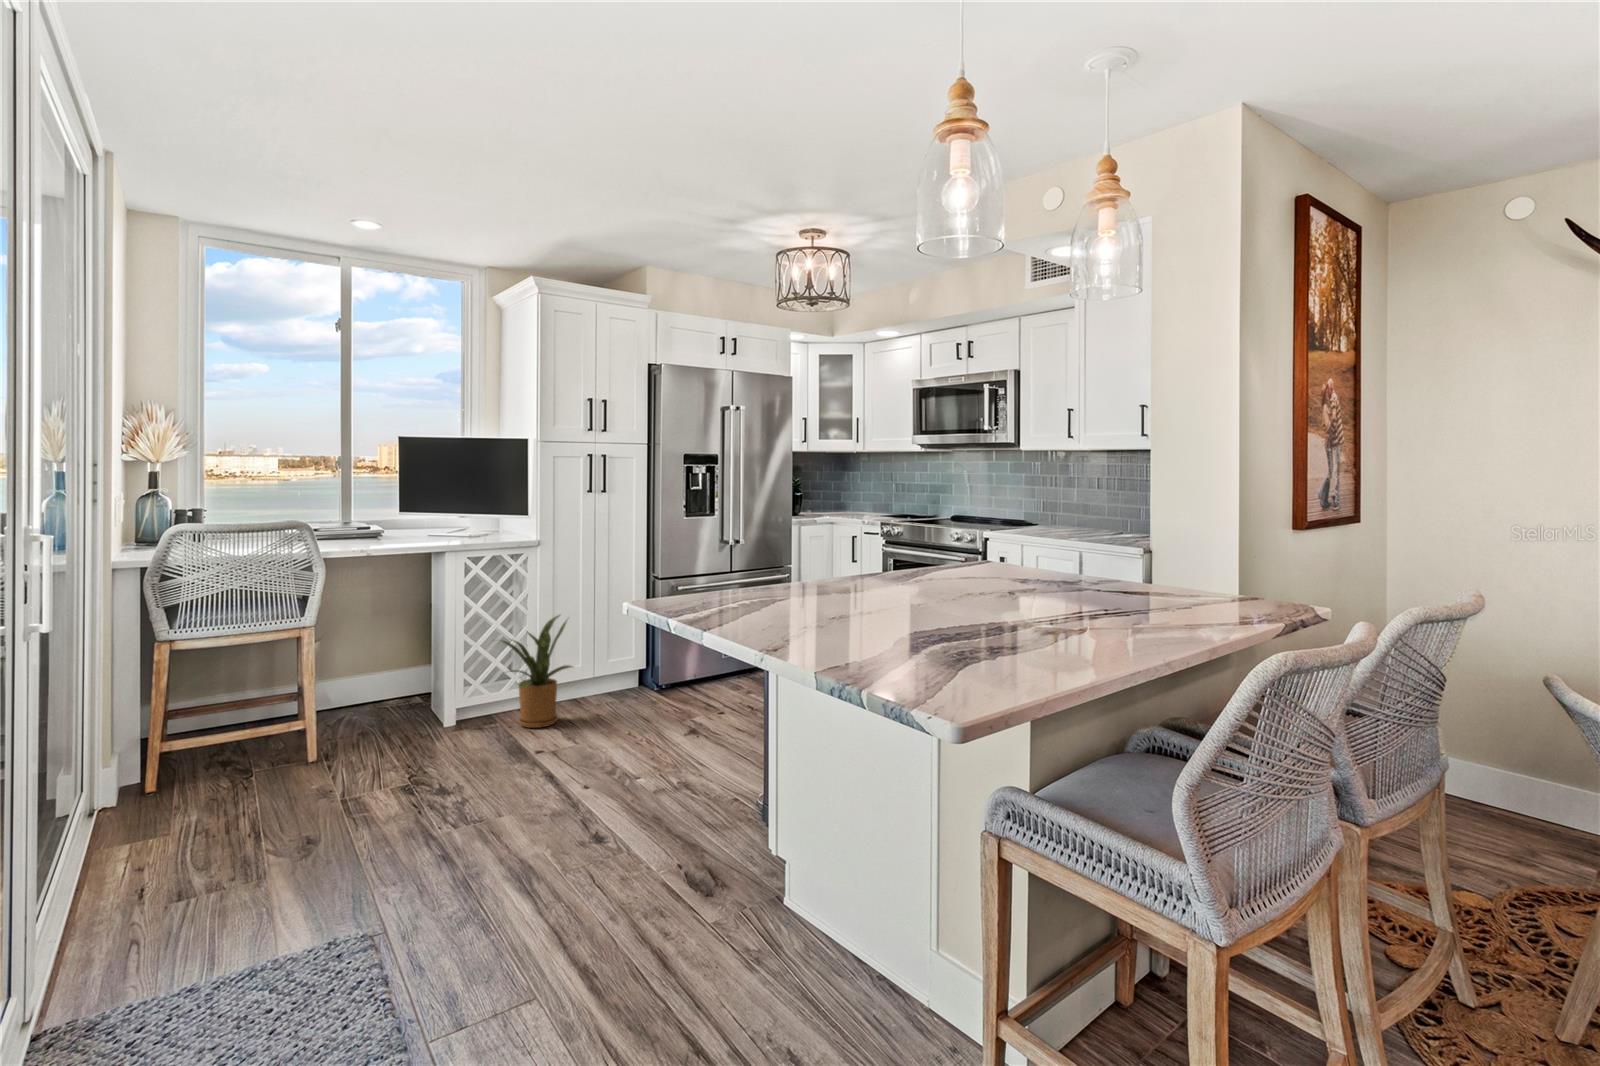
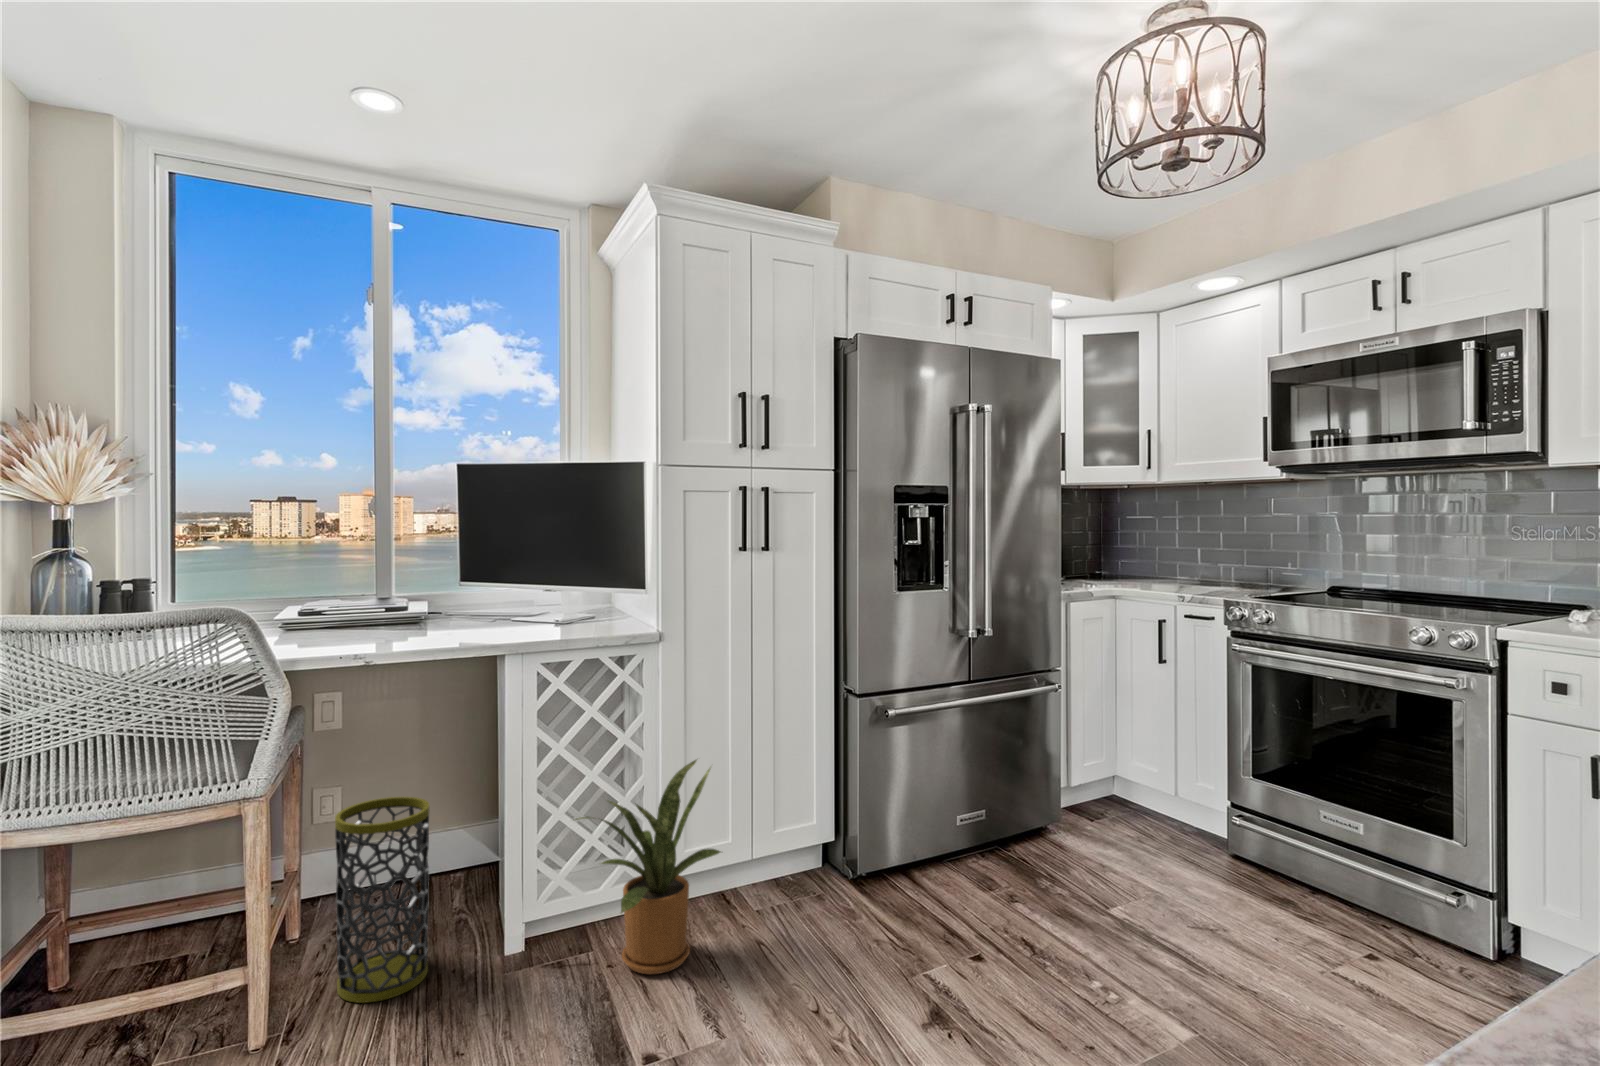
trash can: none [348,636,403,744] -> present [335,797,429,1003]

